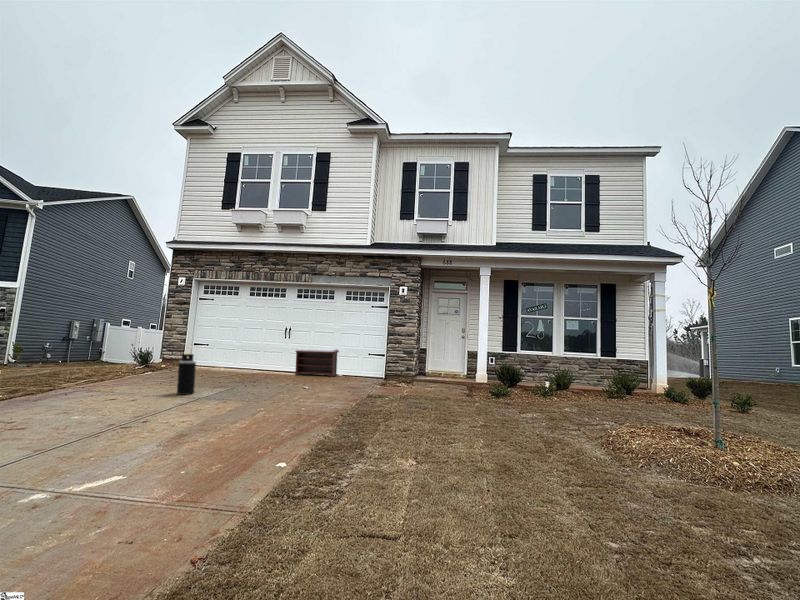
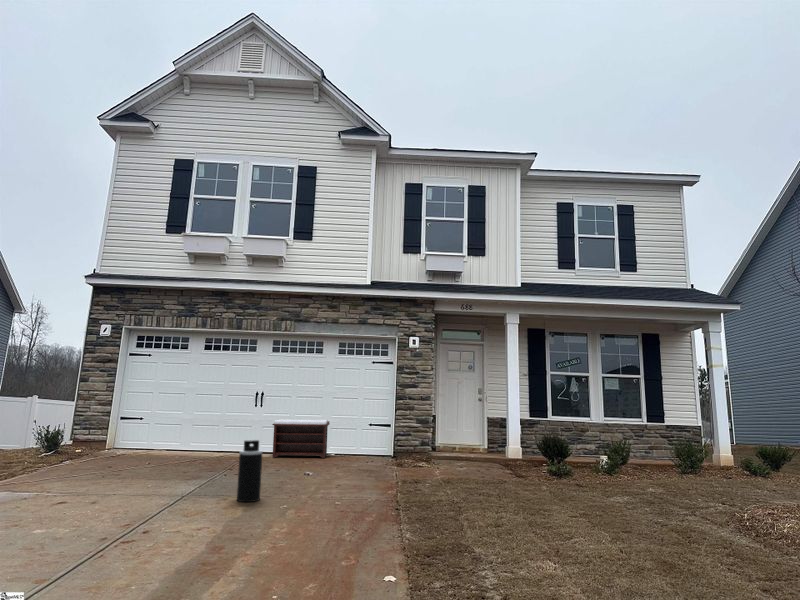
trash can: present [177,354,196,395] -> present [237,440,262,502]

